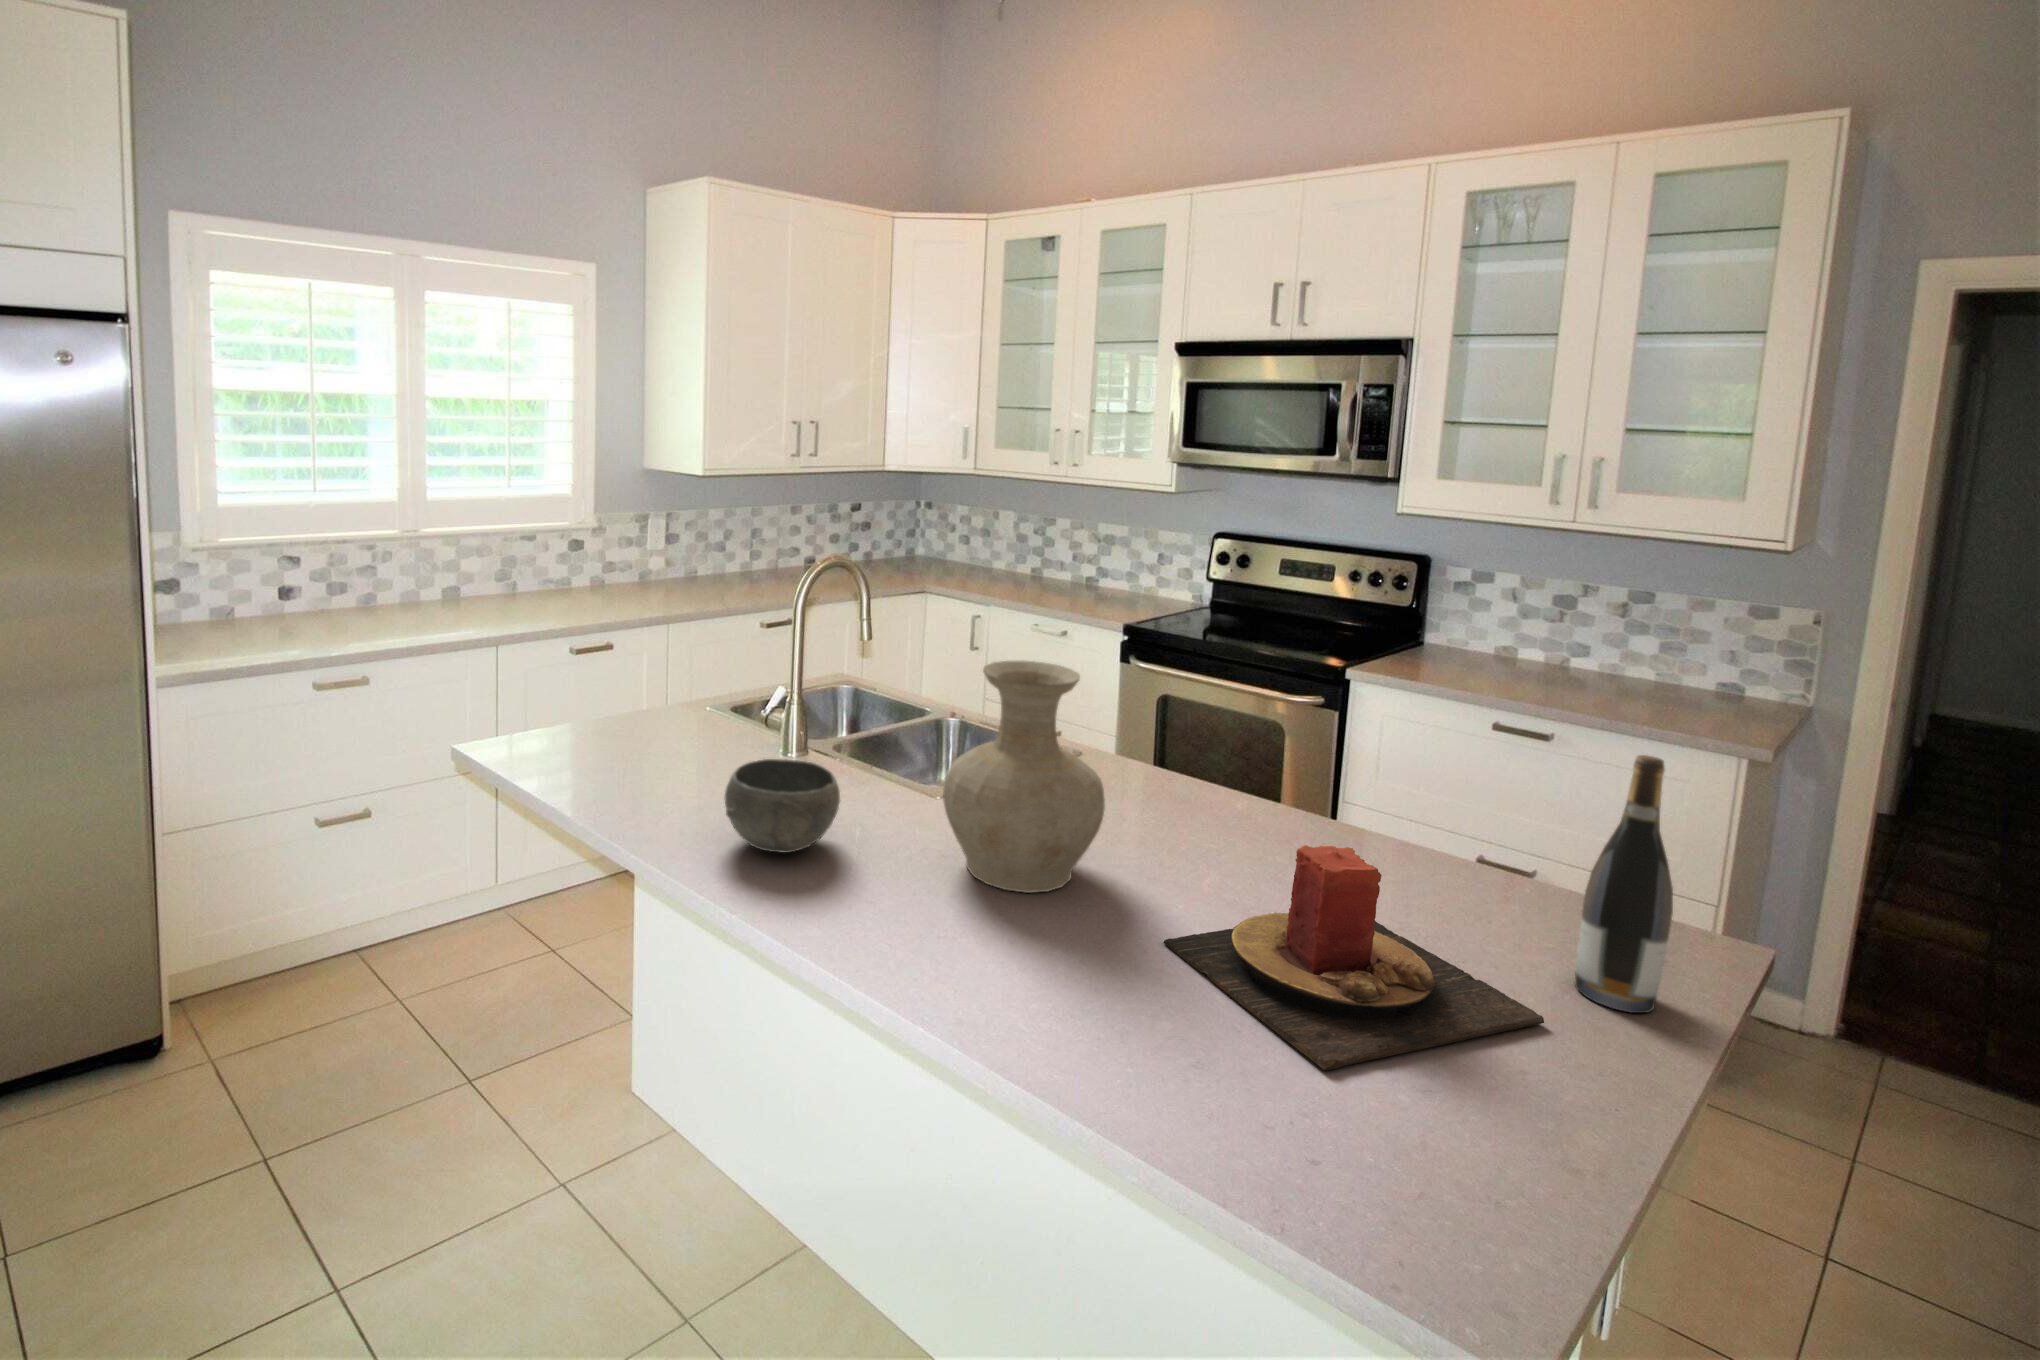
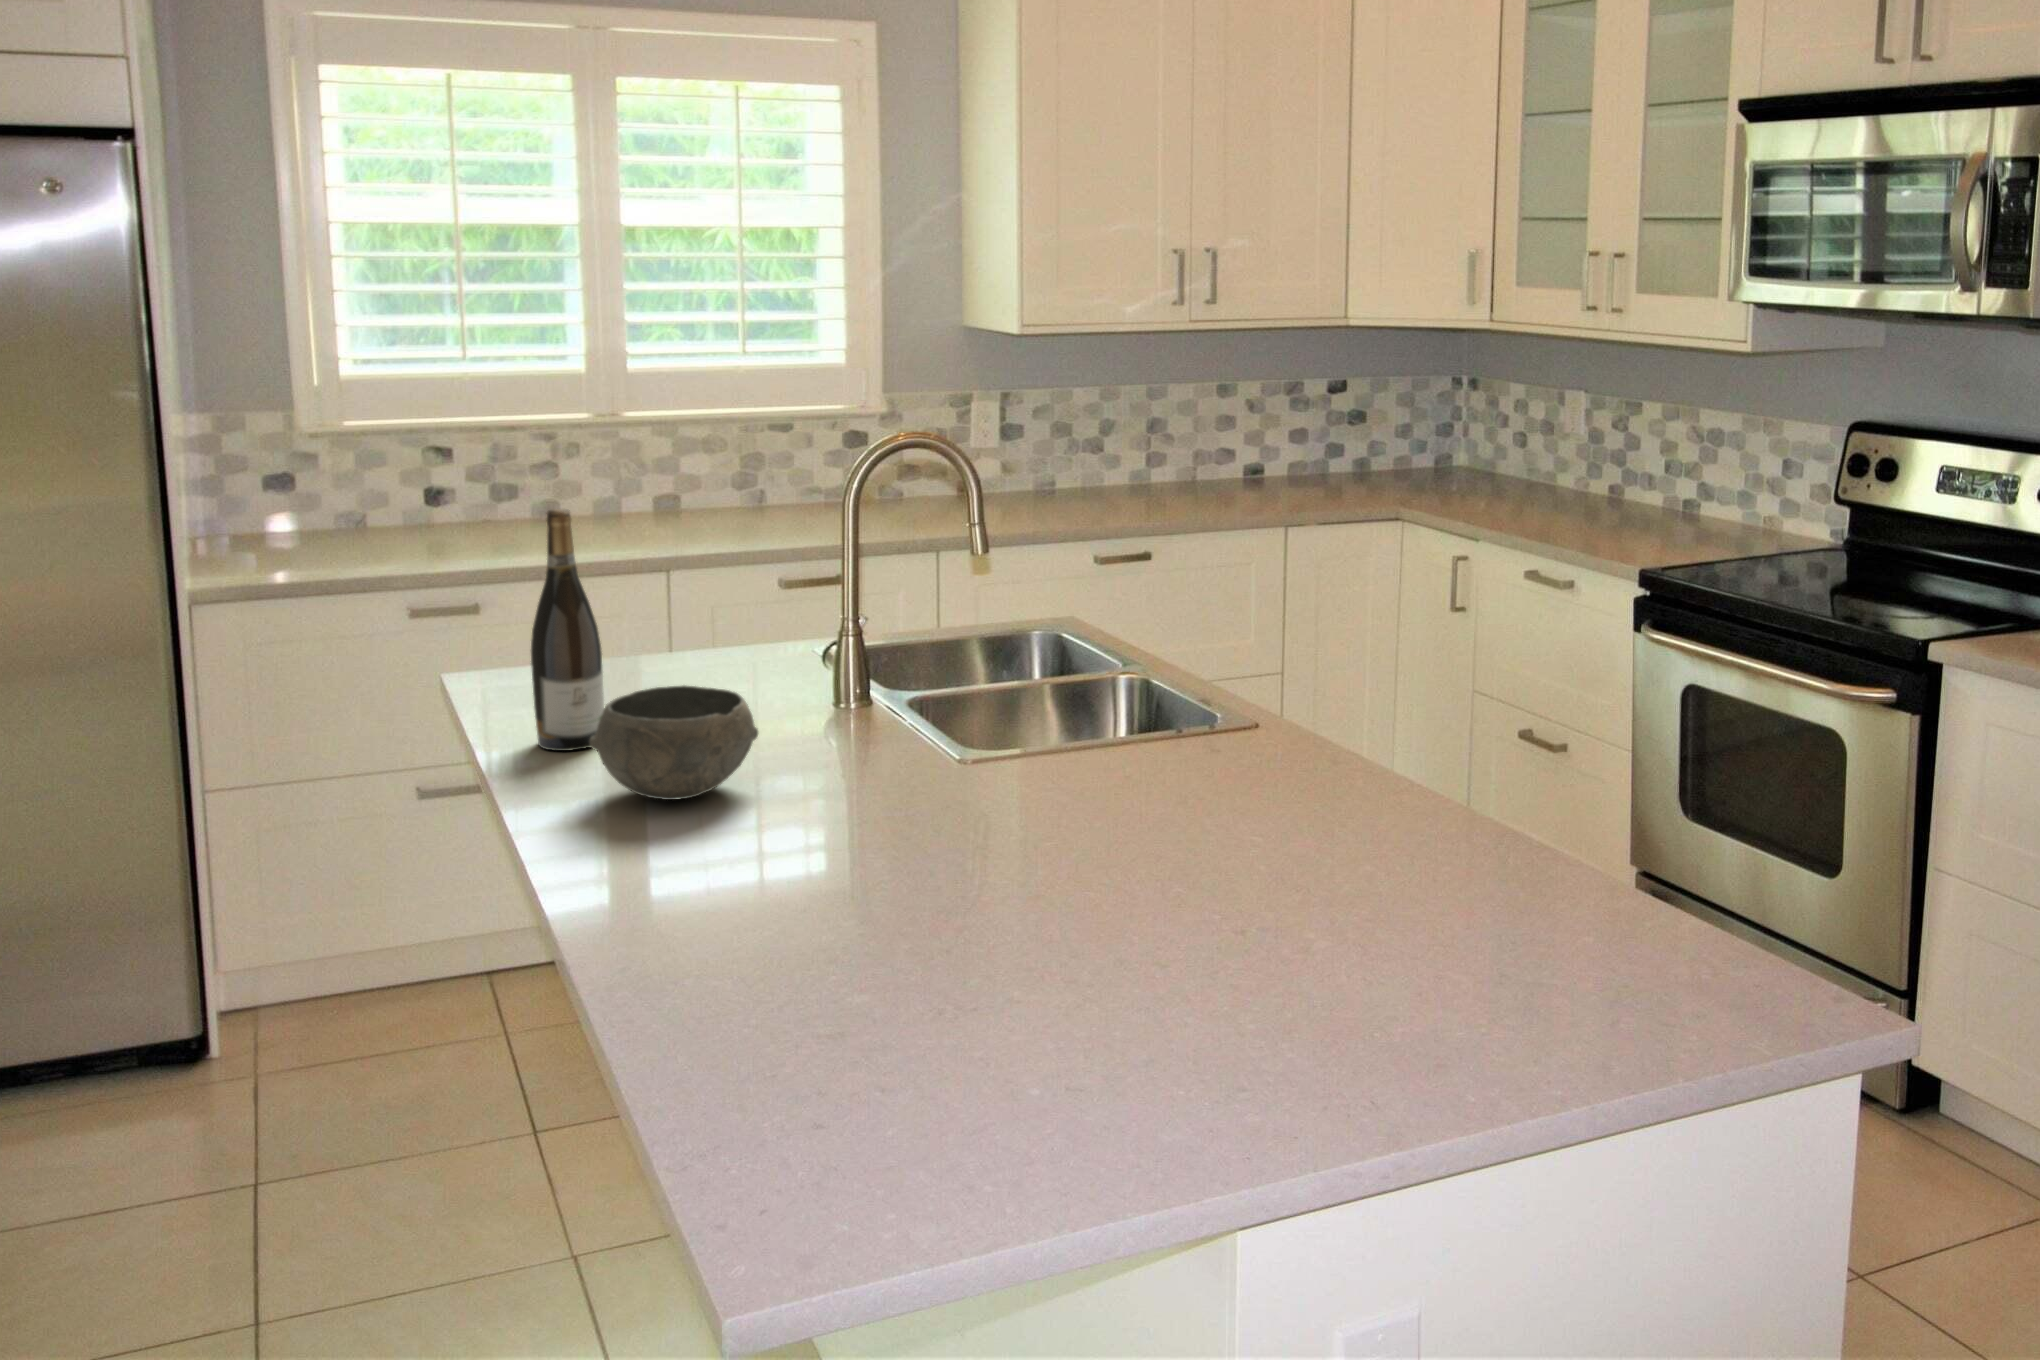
vase: present [943,661,1105,893] -> none [827,559,1046,865]
wine bottle: present [1575,755,1673,1013] -> present [531,509,604,751]
candle: present [1163,845,1544,1070] -> none [985,798,1375,1057]

